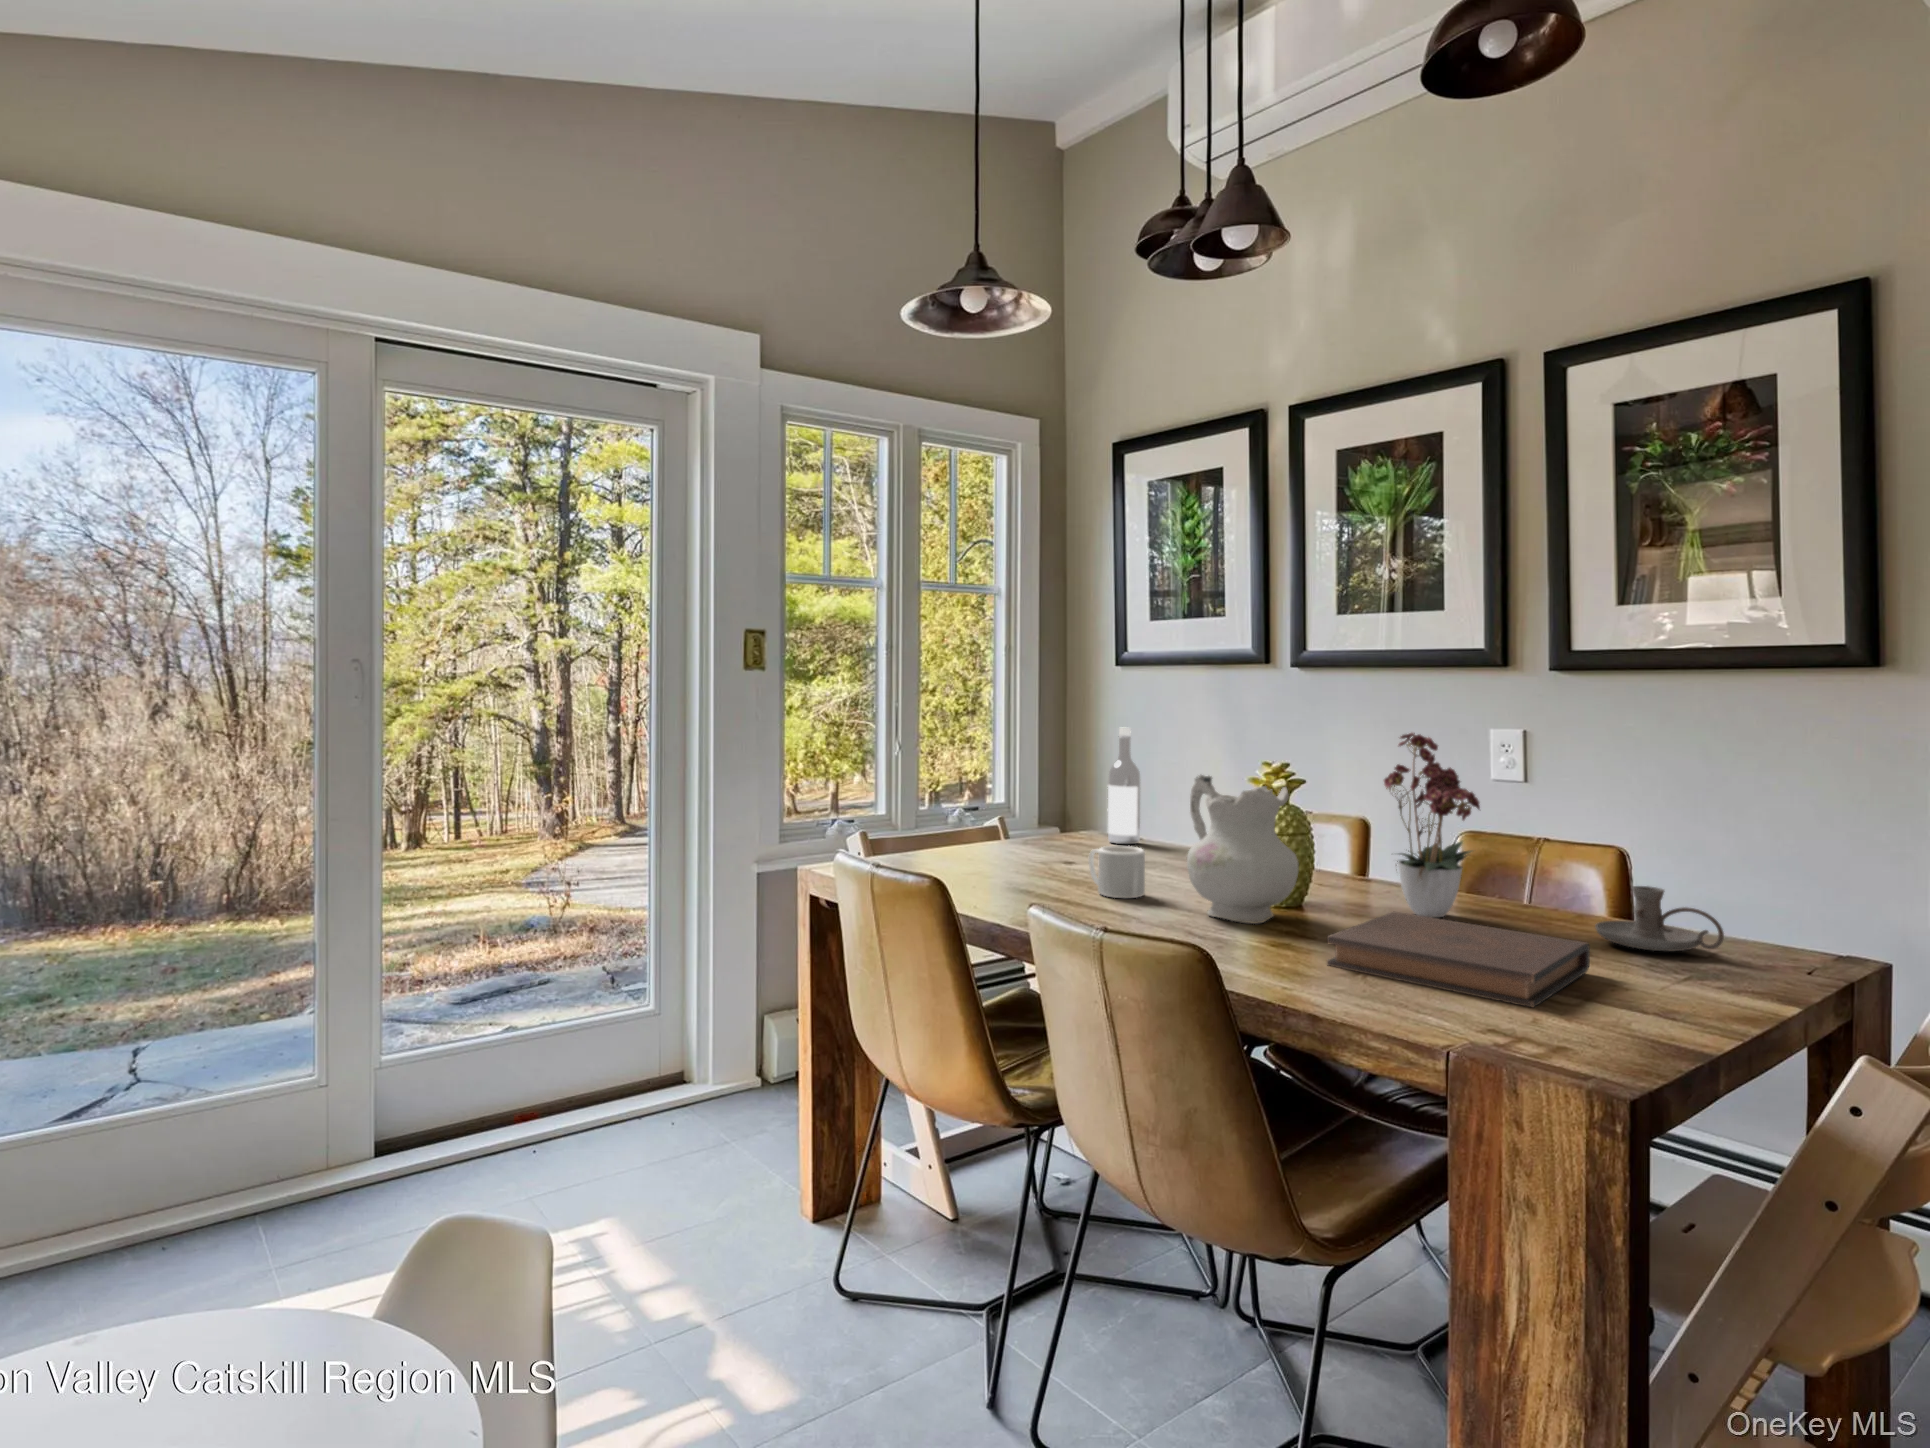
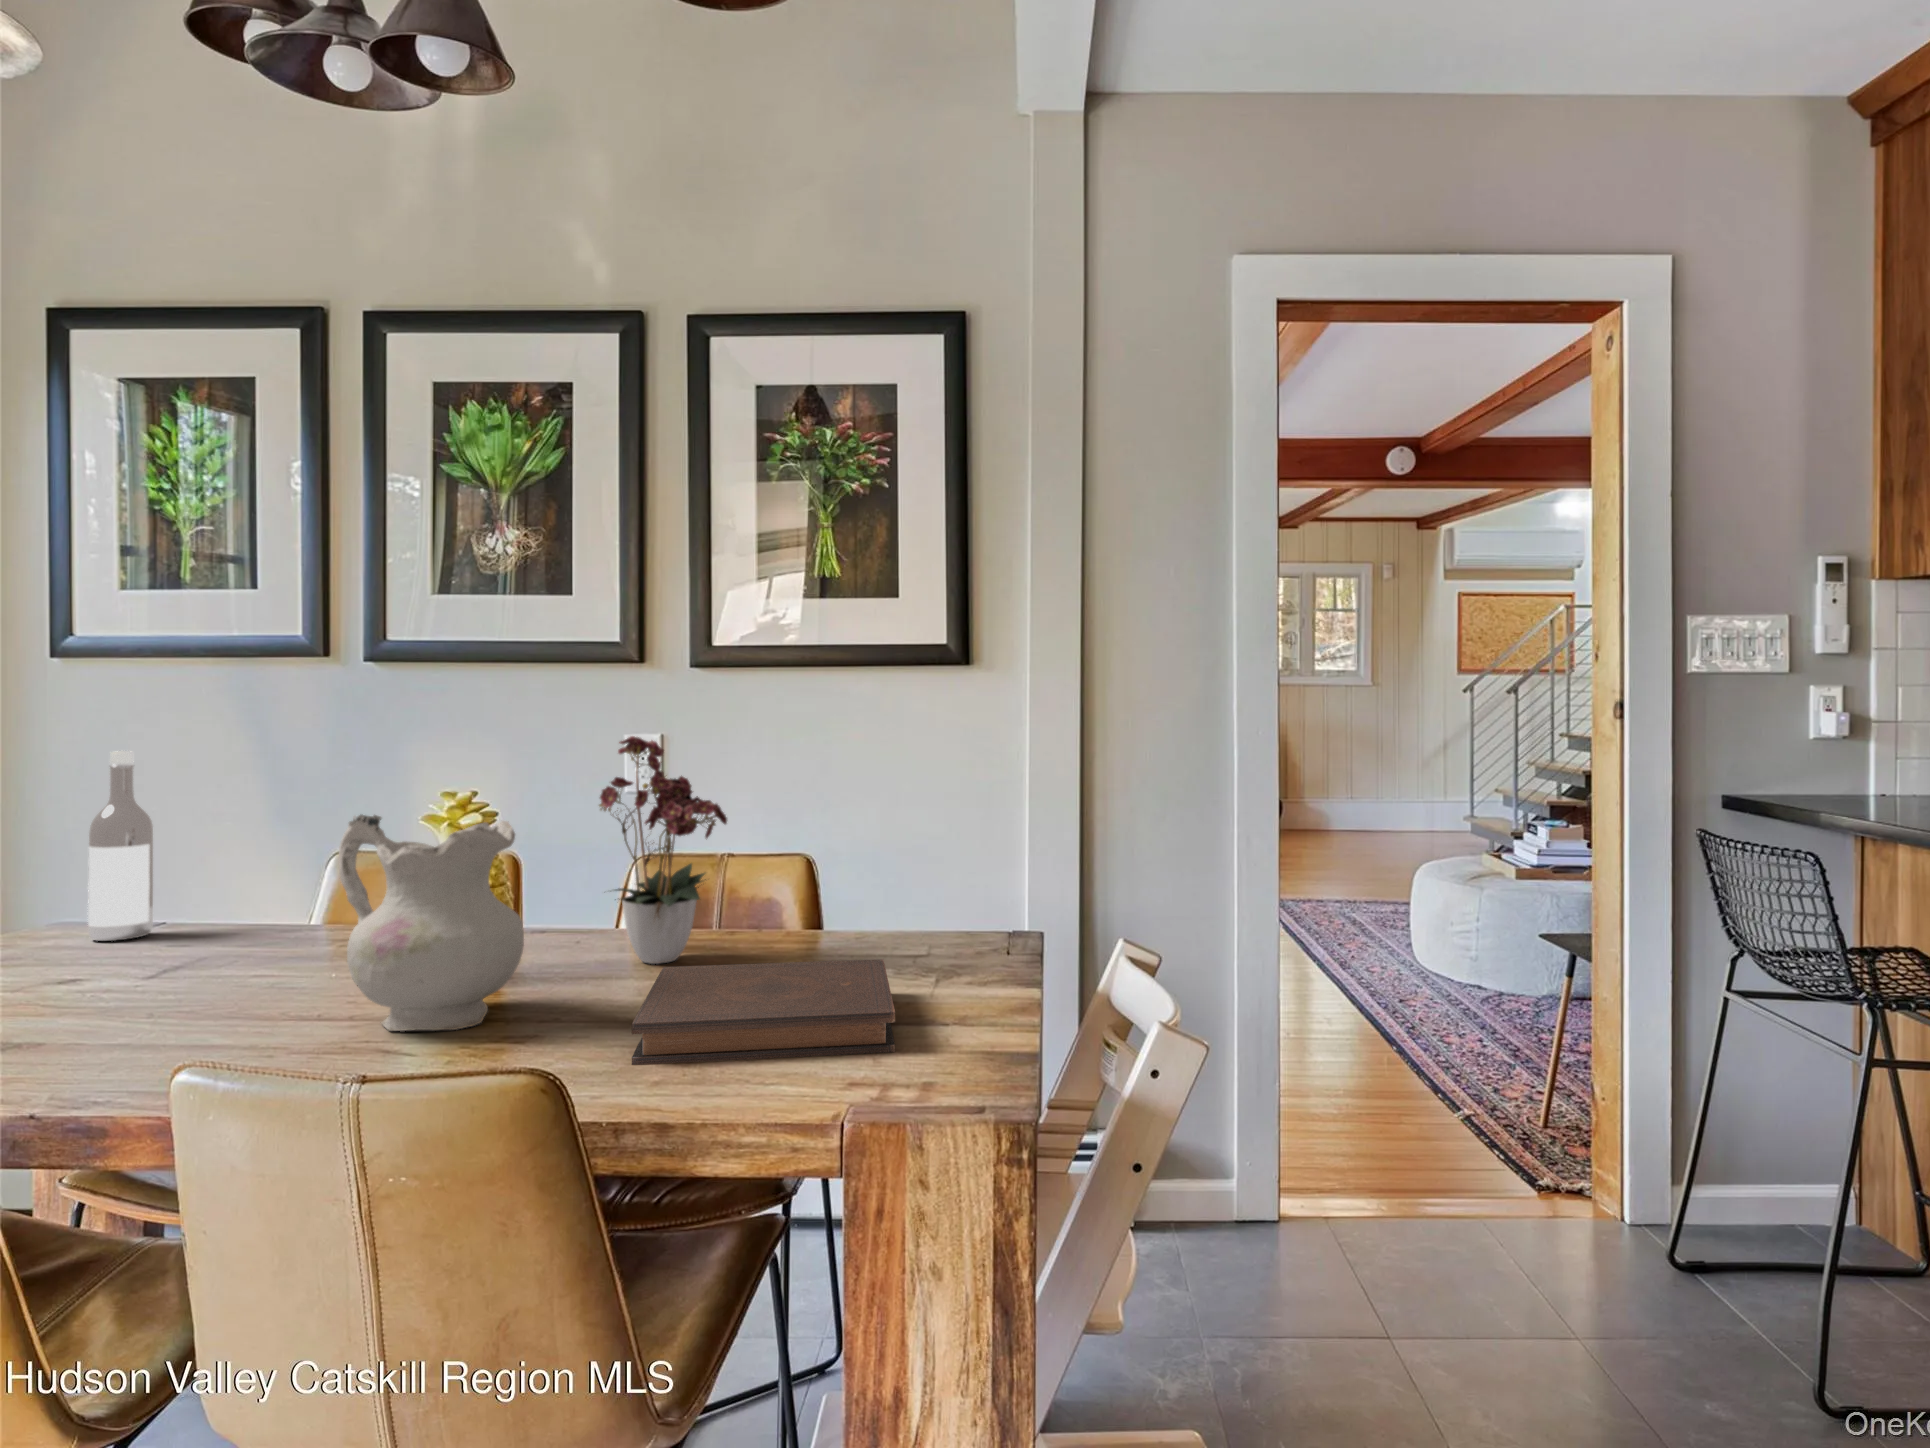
mug: present [1089,846,1145,898] -> none [129,945,250,1040]
candle holder: present [1595,886,1724,951] -> none [837,885,952,953]

